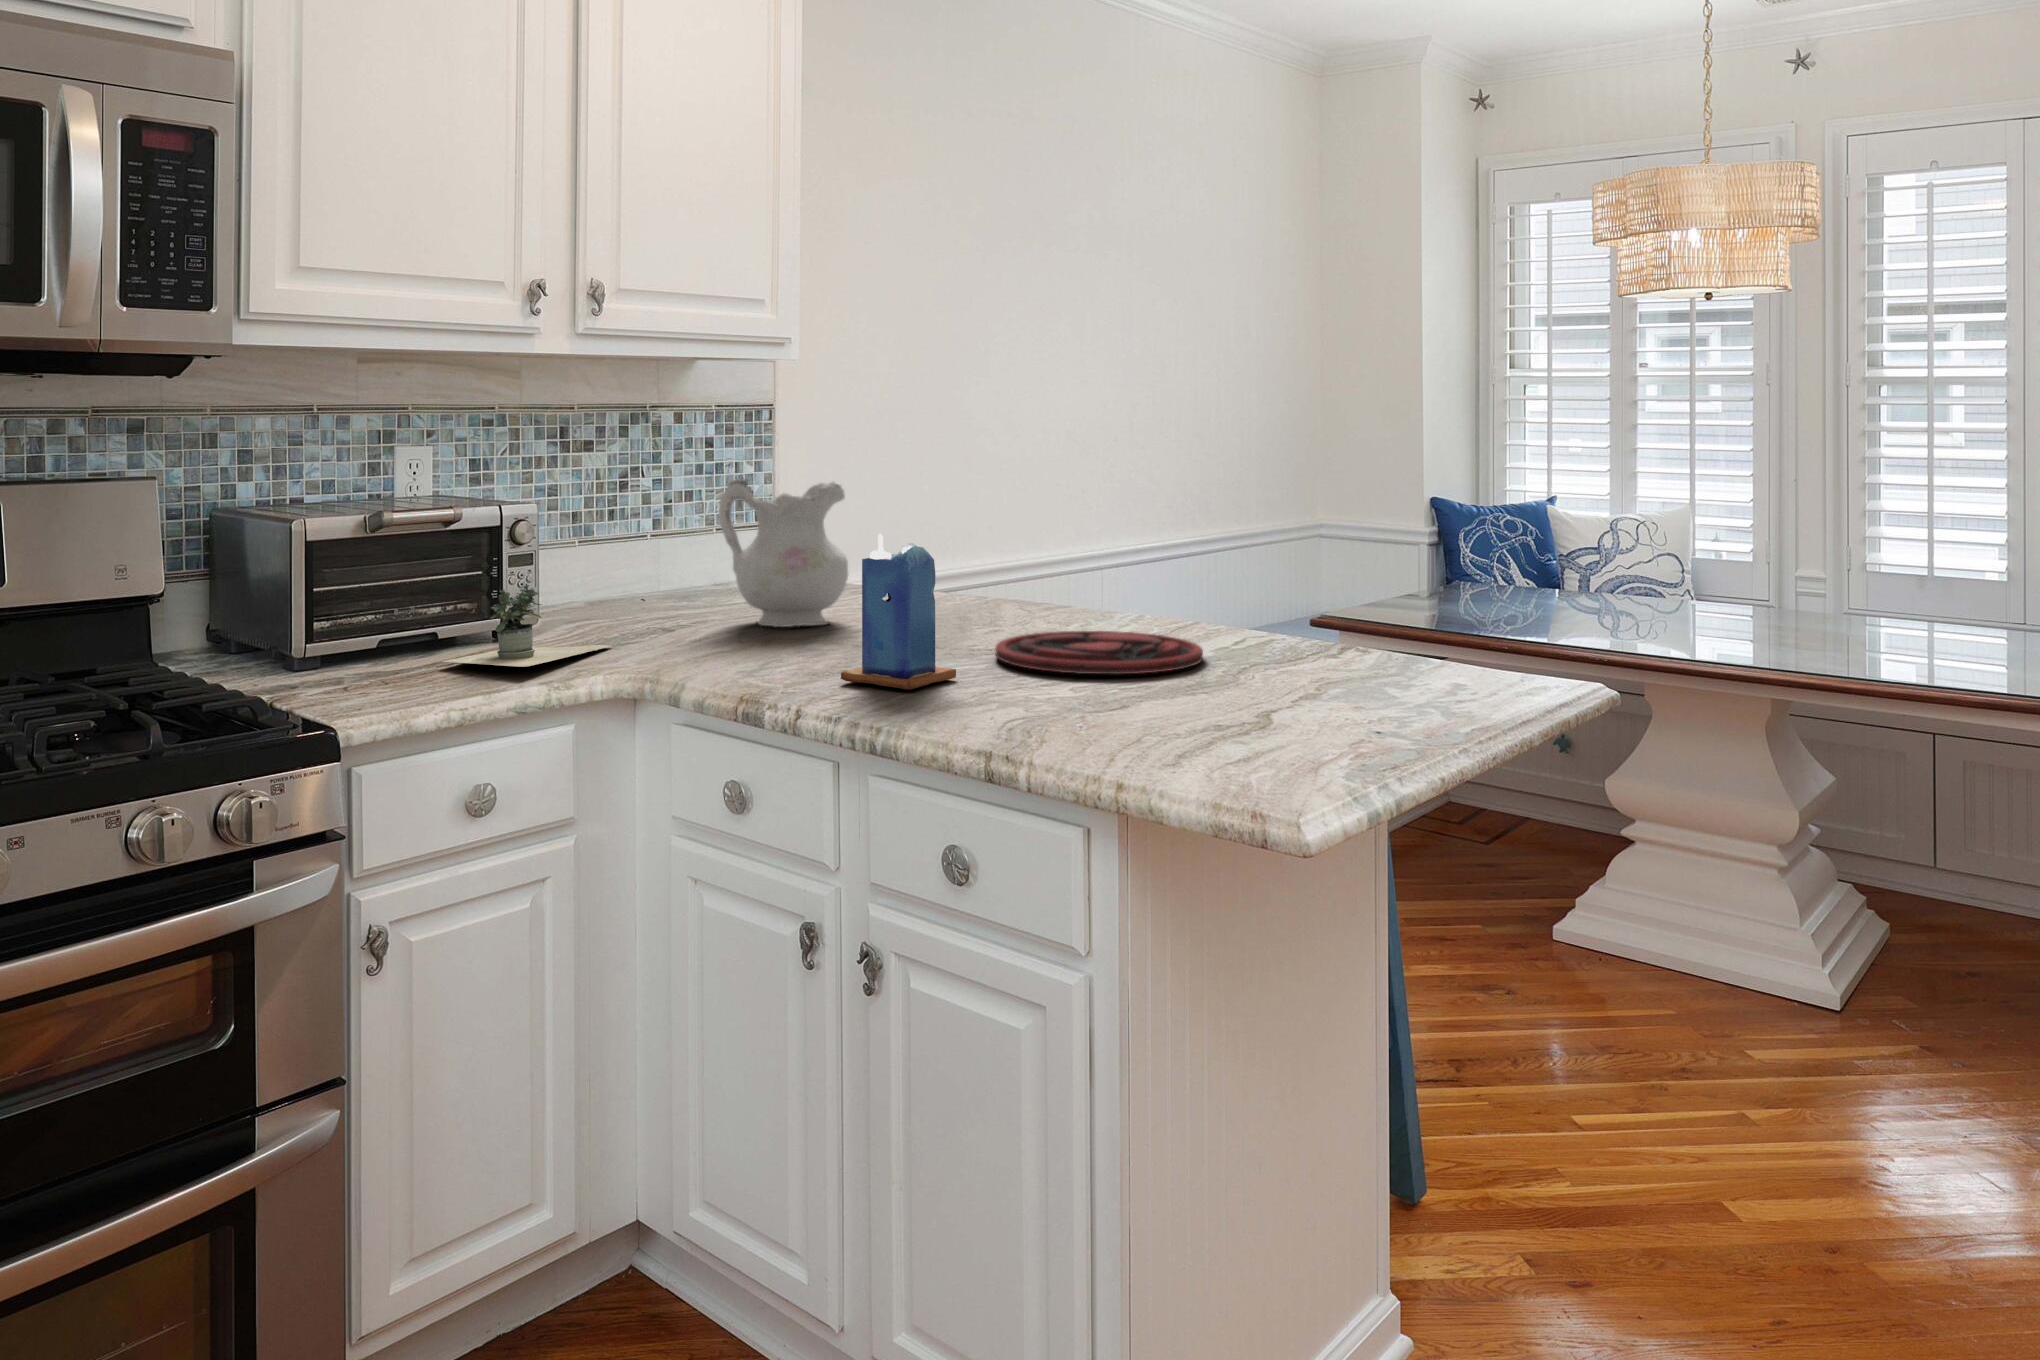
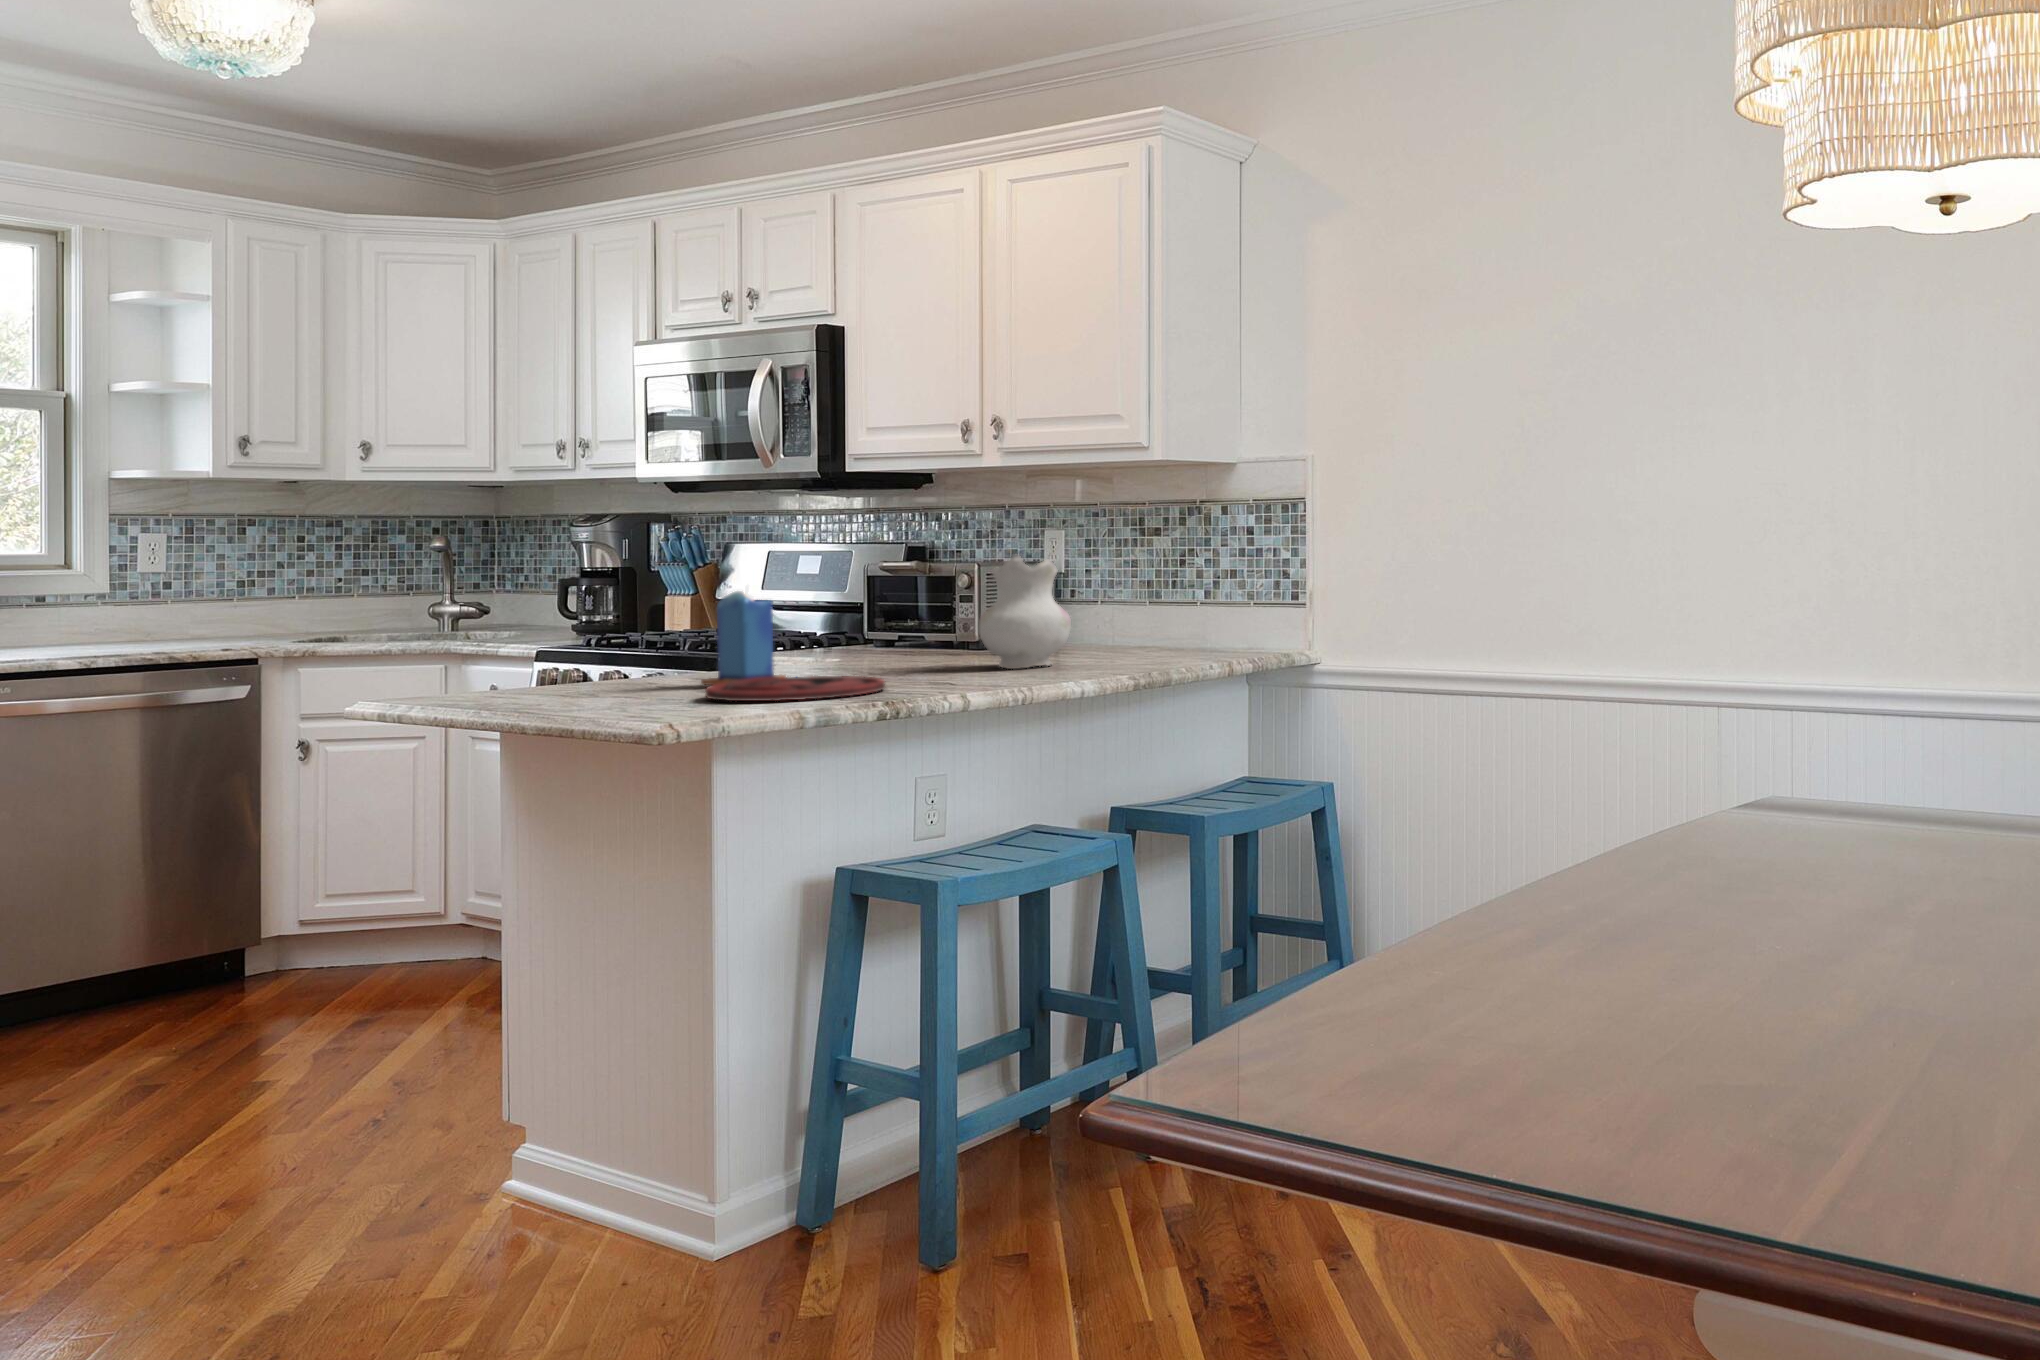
potted plant: present [444,584,645,667] -> none [819,613,969,662]

